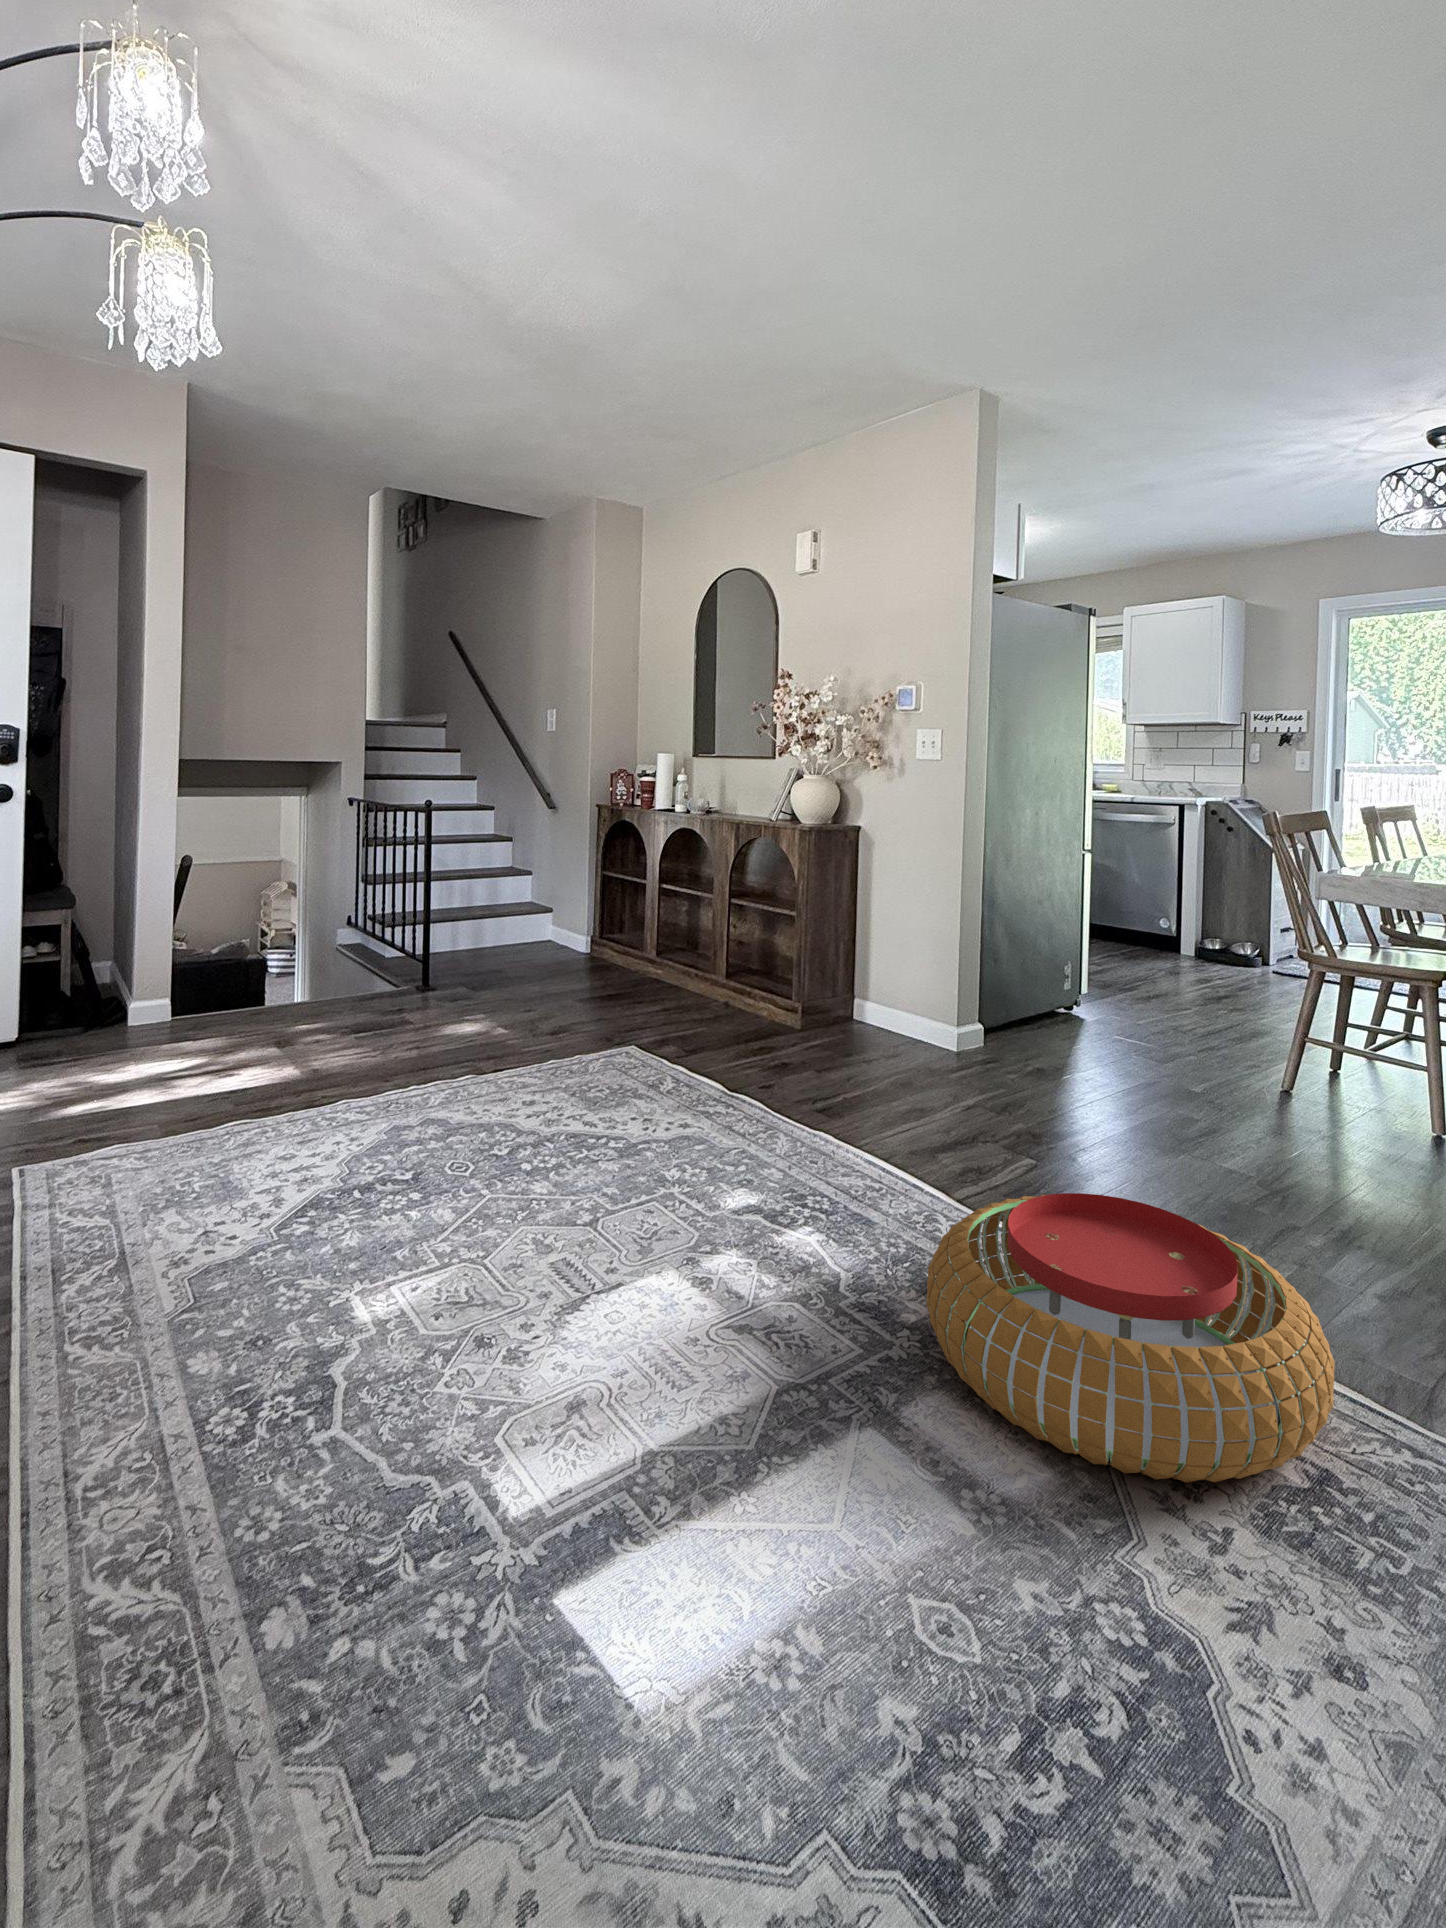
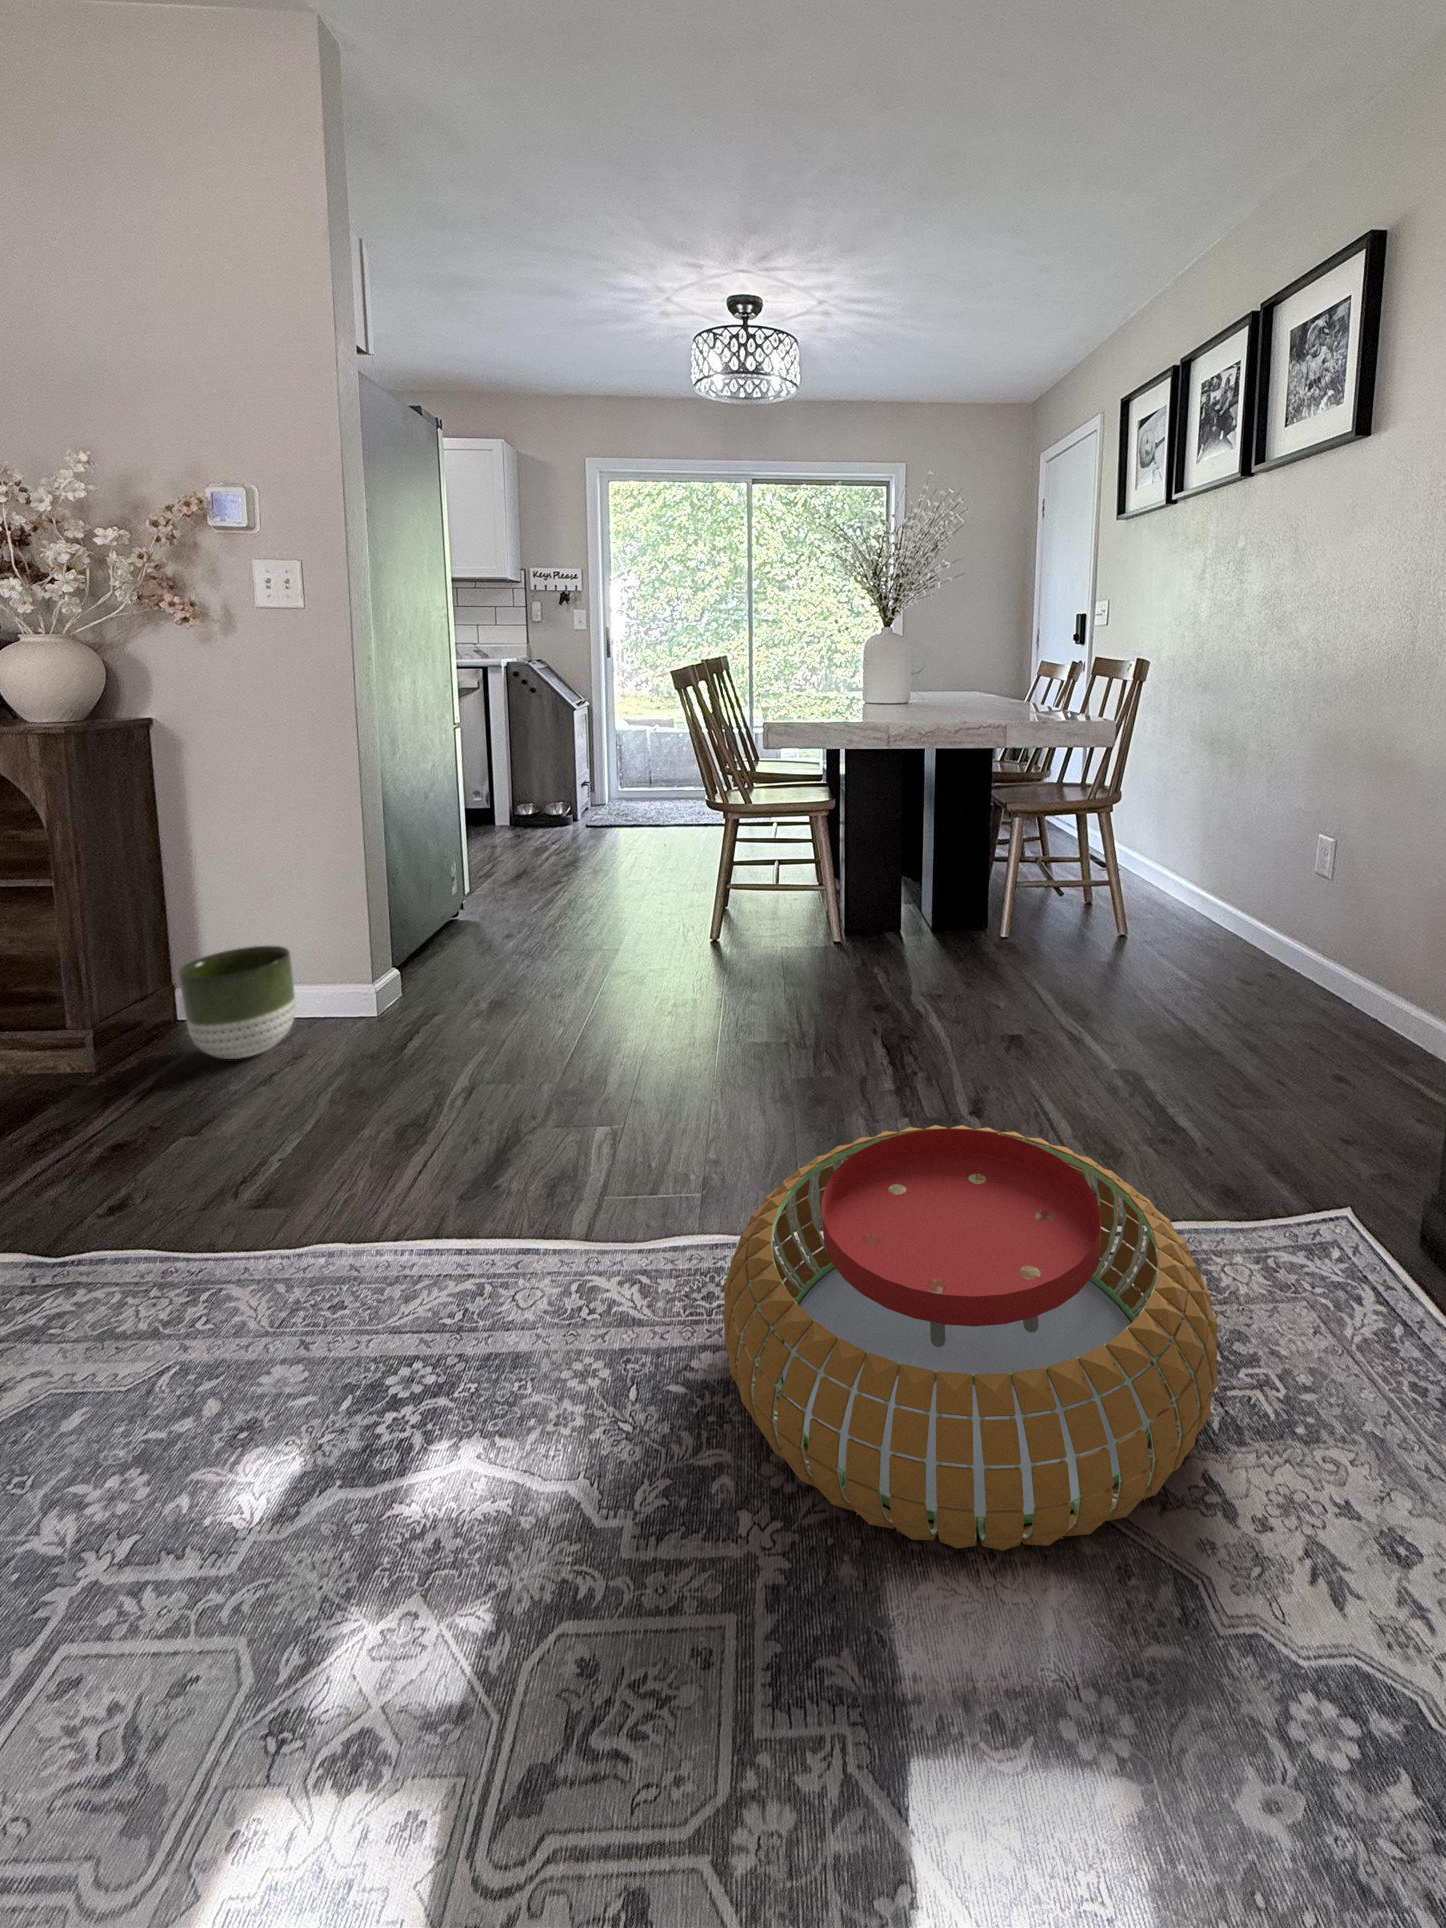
planter: none [848,969,914,1043] -> present [179,946,296,1059]

